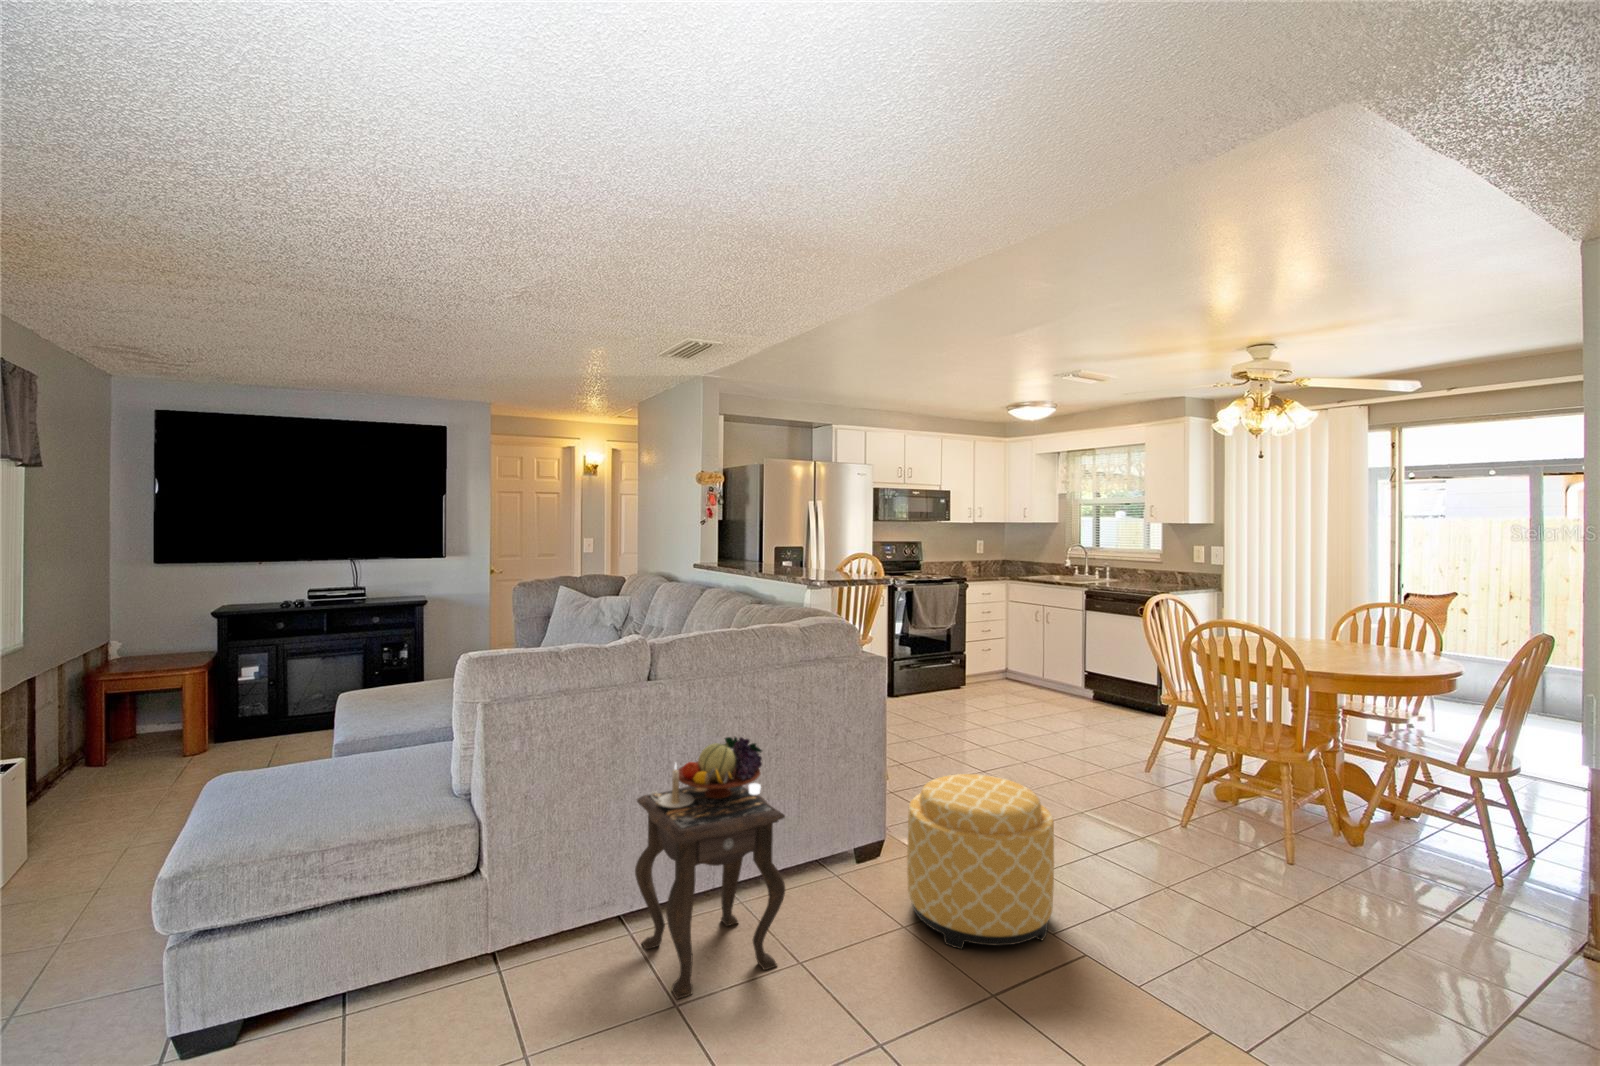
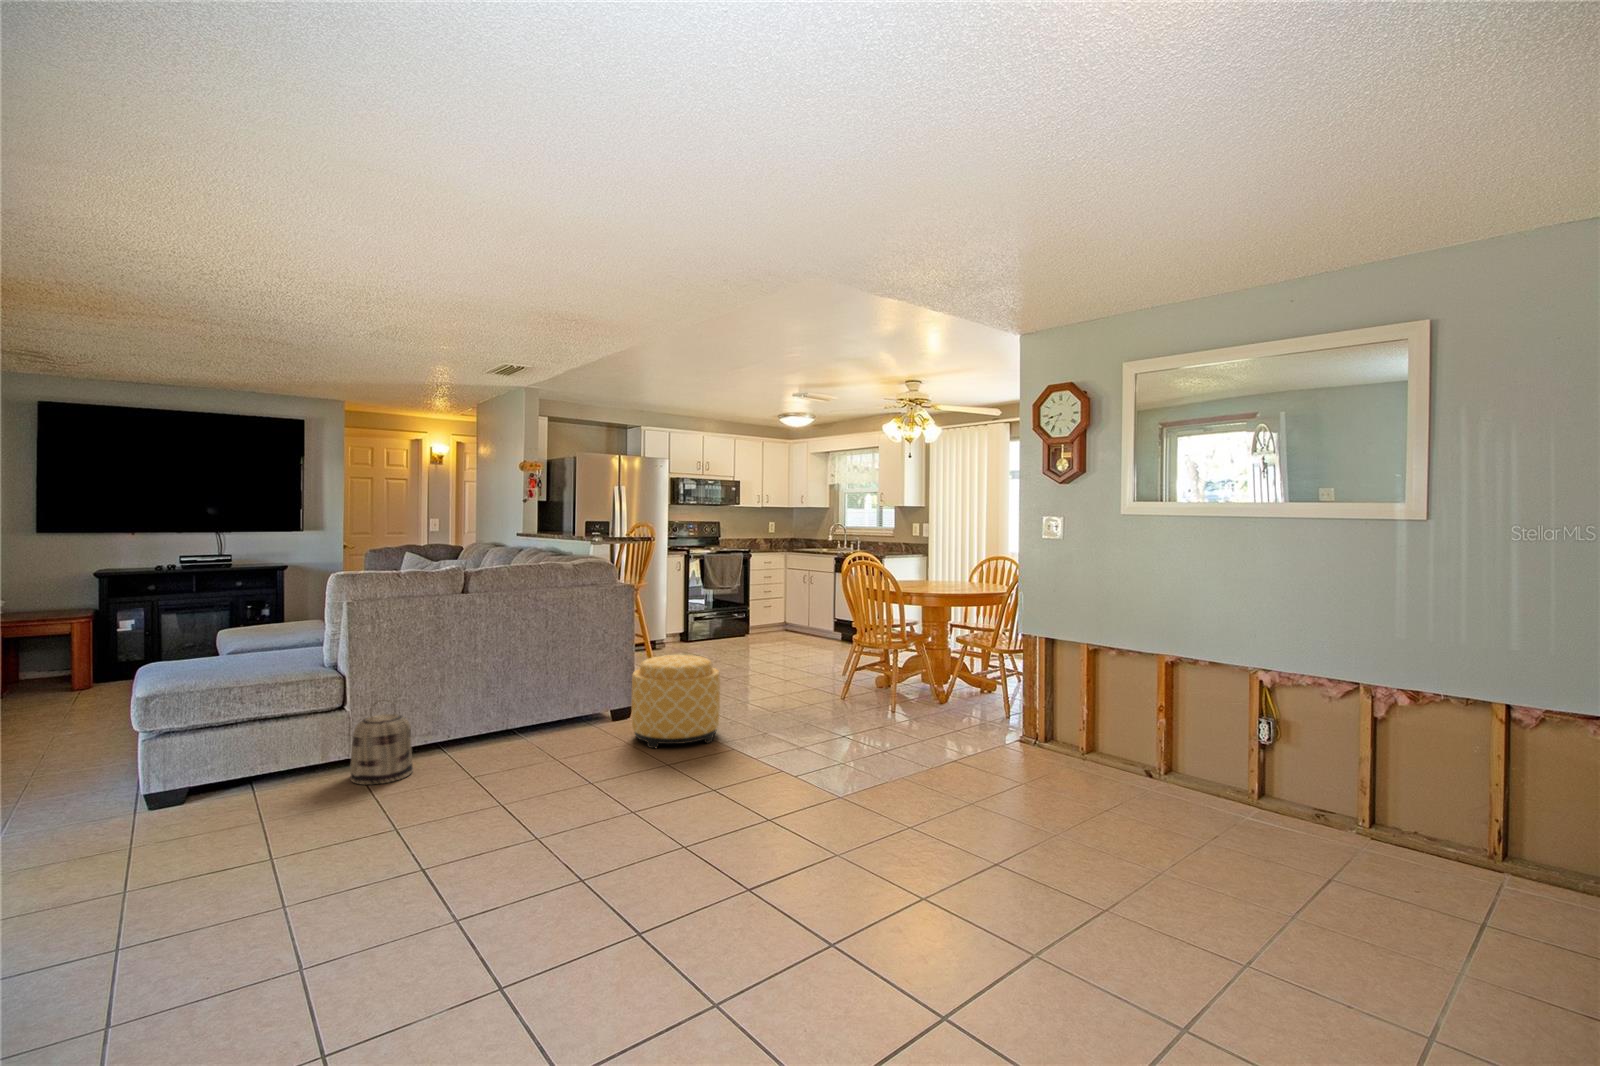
side table: present [635,737,785,999] -> none [450,623,544,772]
basket: none [485,870,583,1026] -> present [350,700,413,785]

